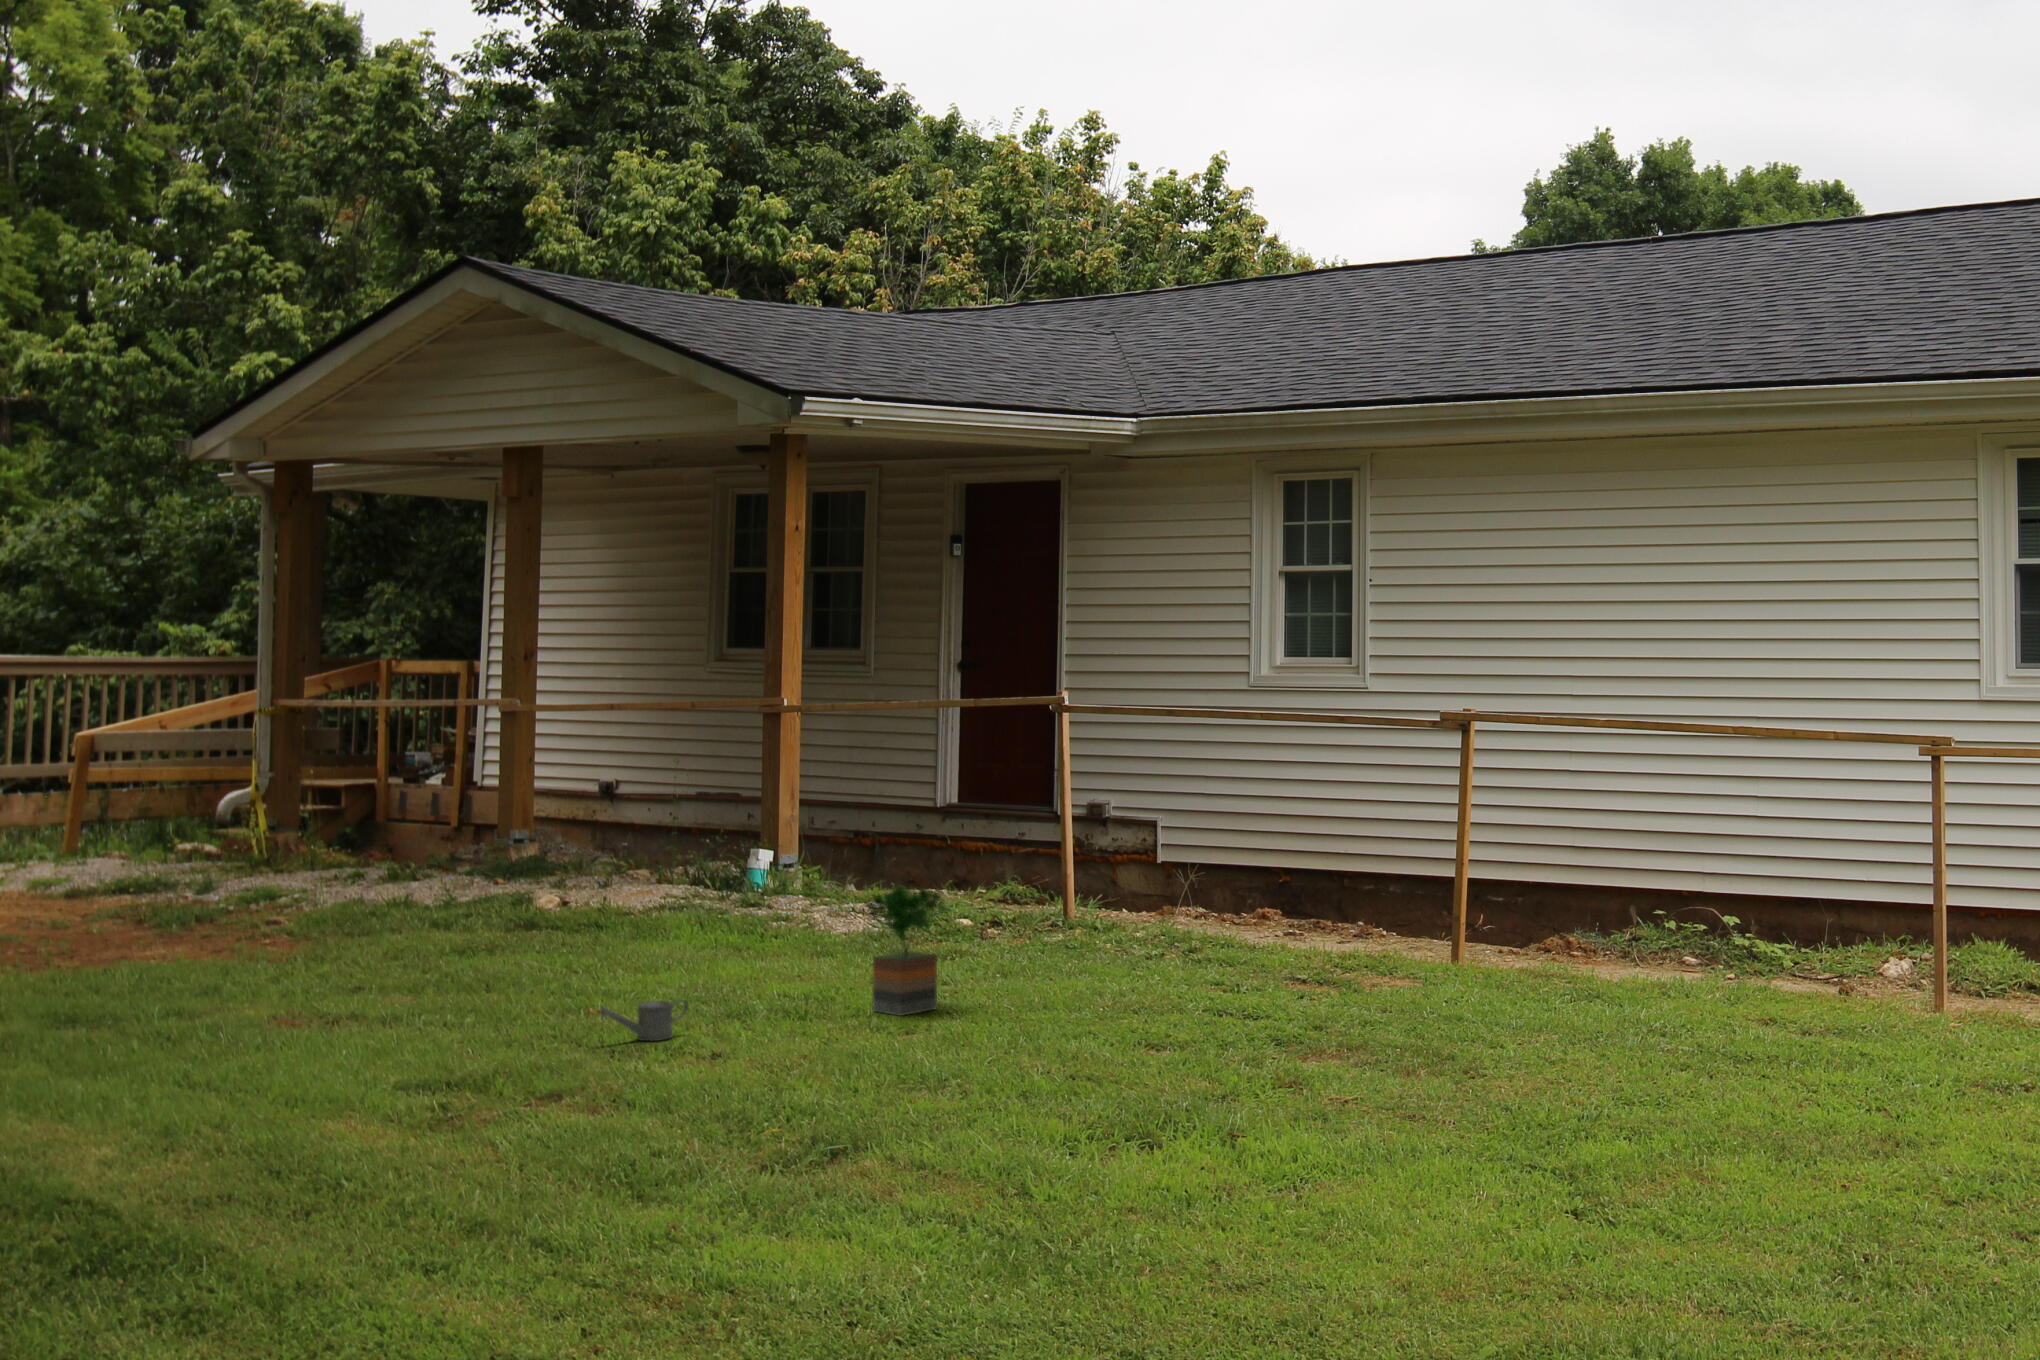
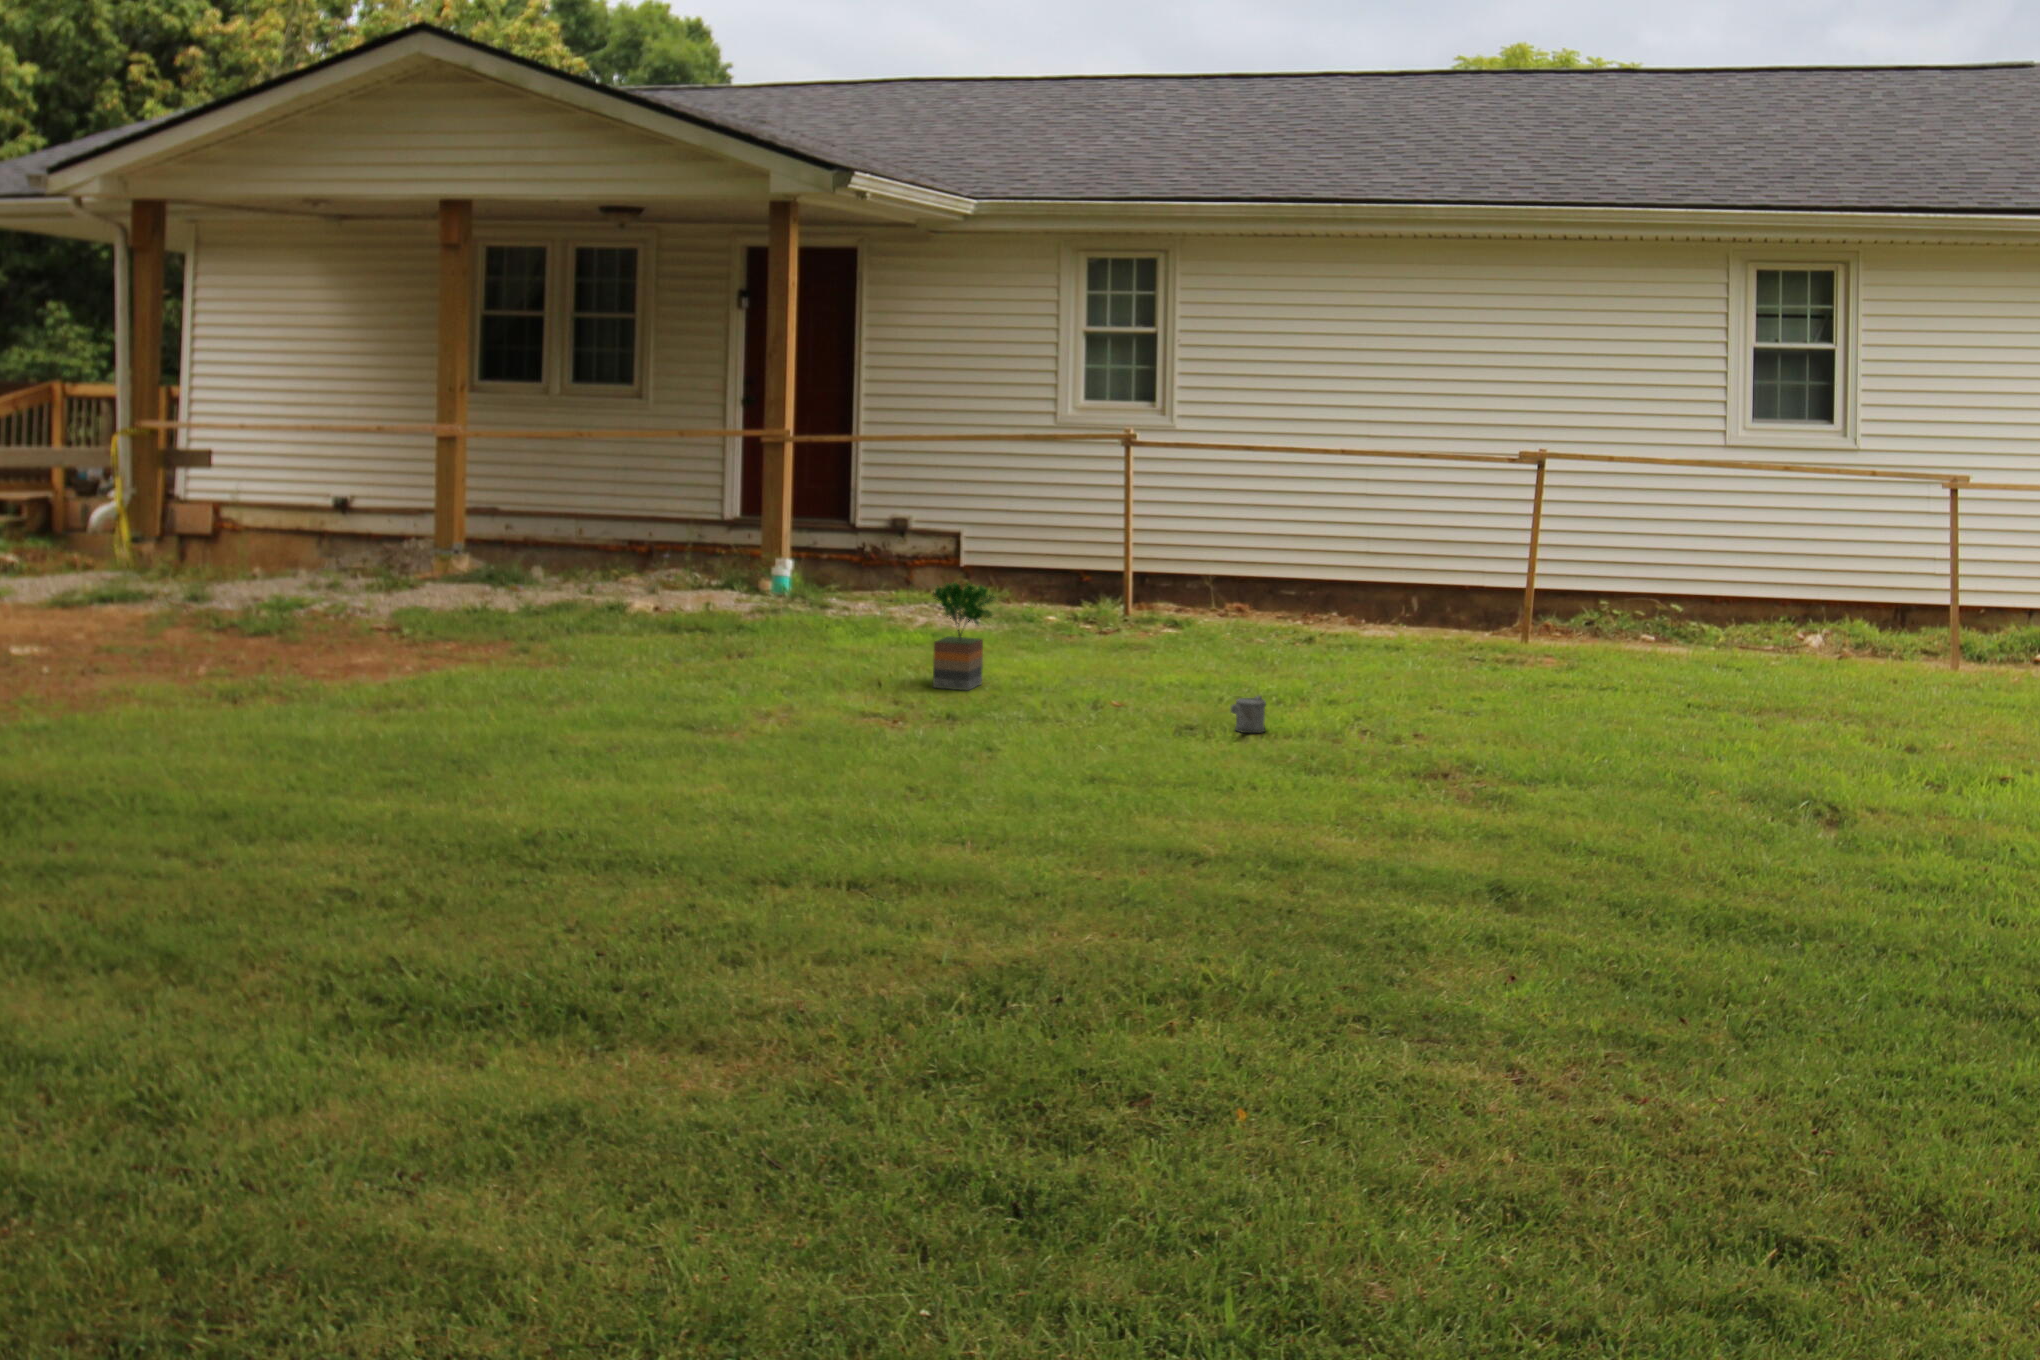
potted tree: present [869,887,950,1016] -> present [932,583,996,691]

